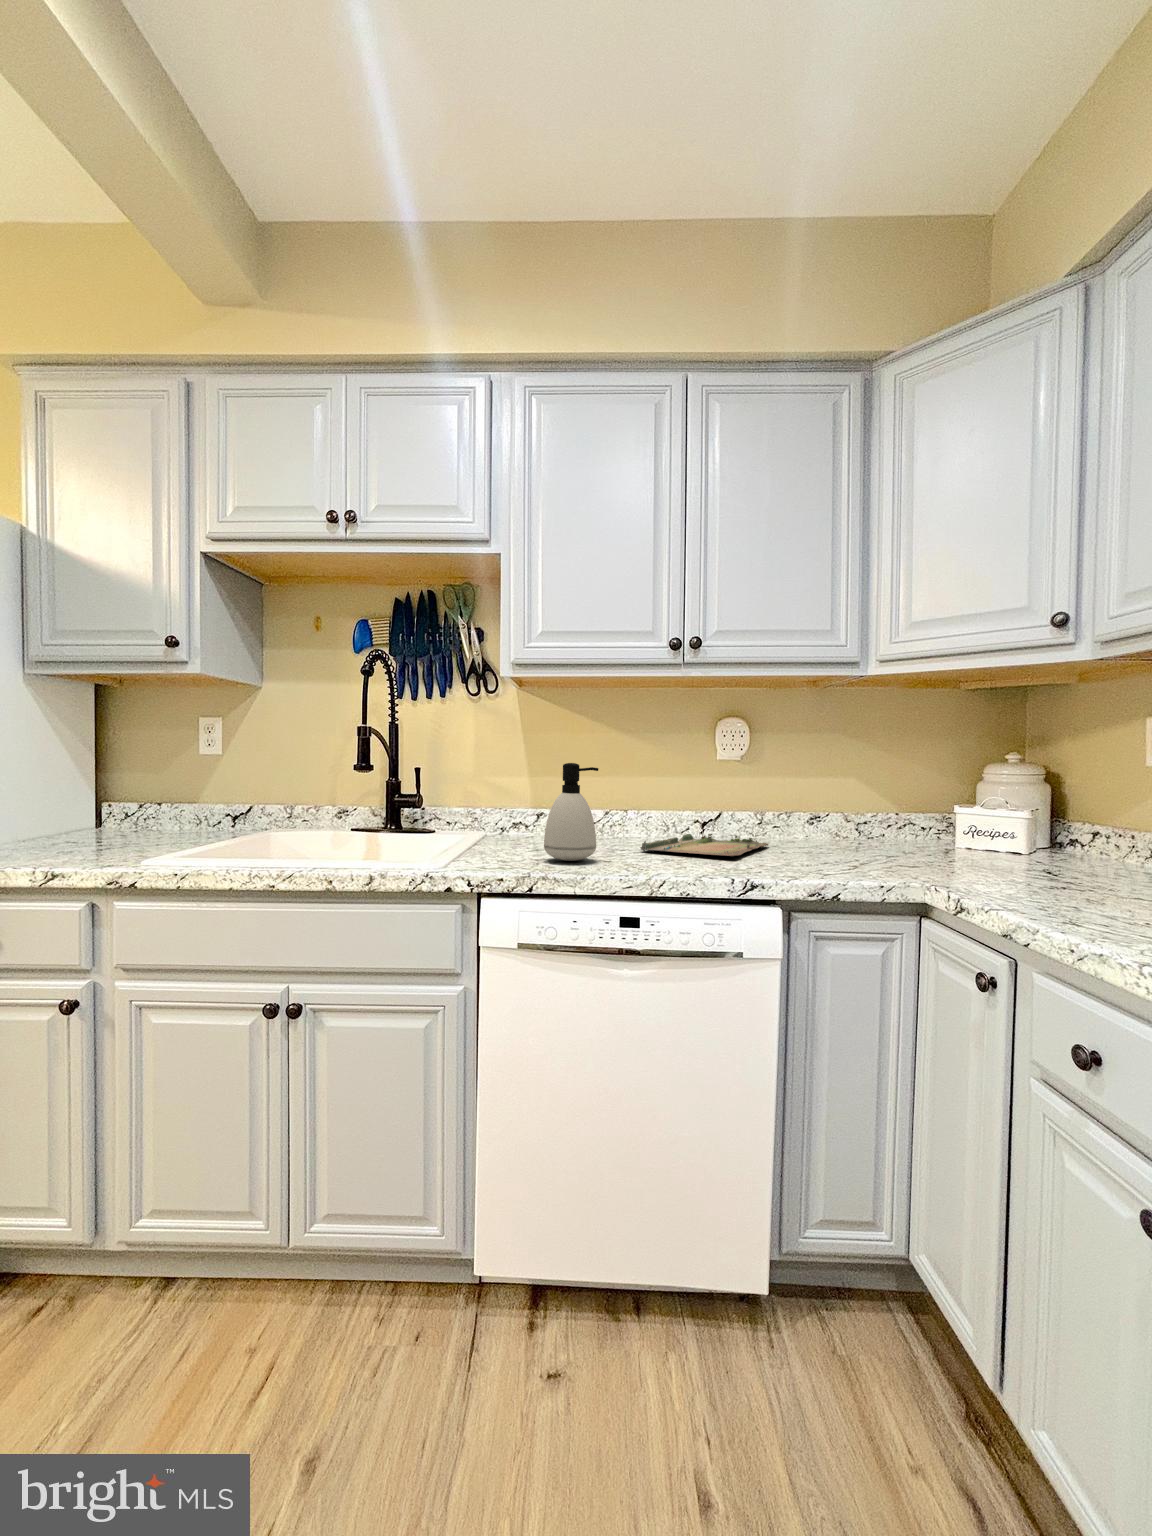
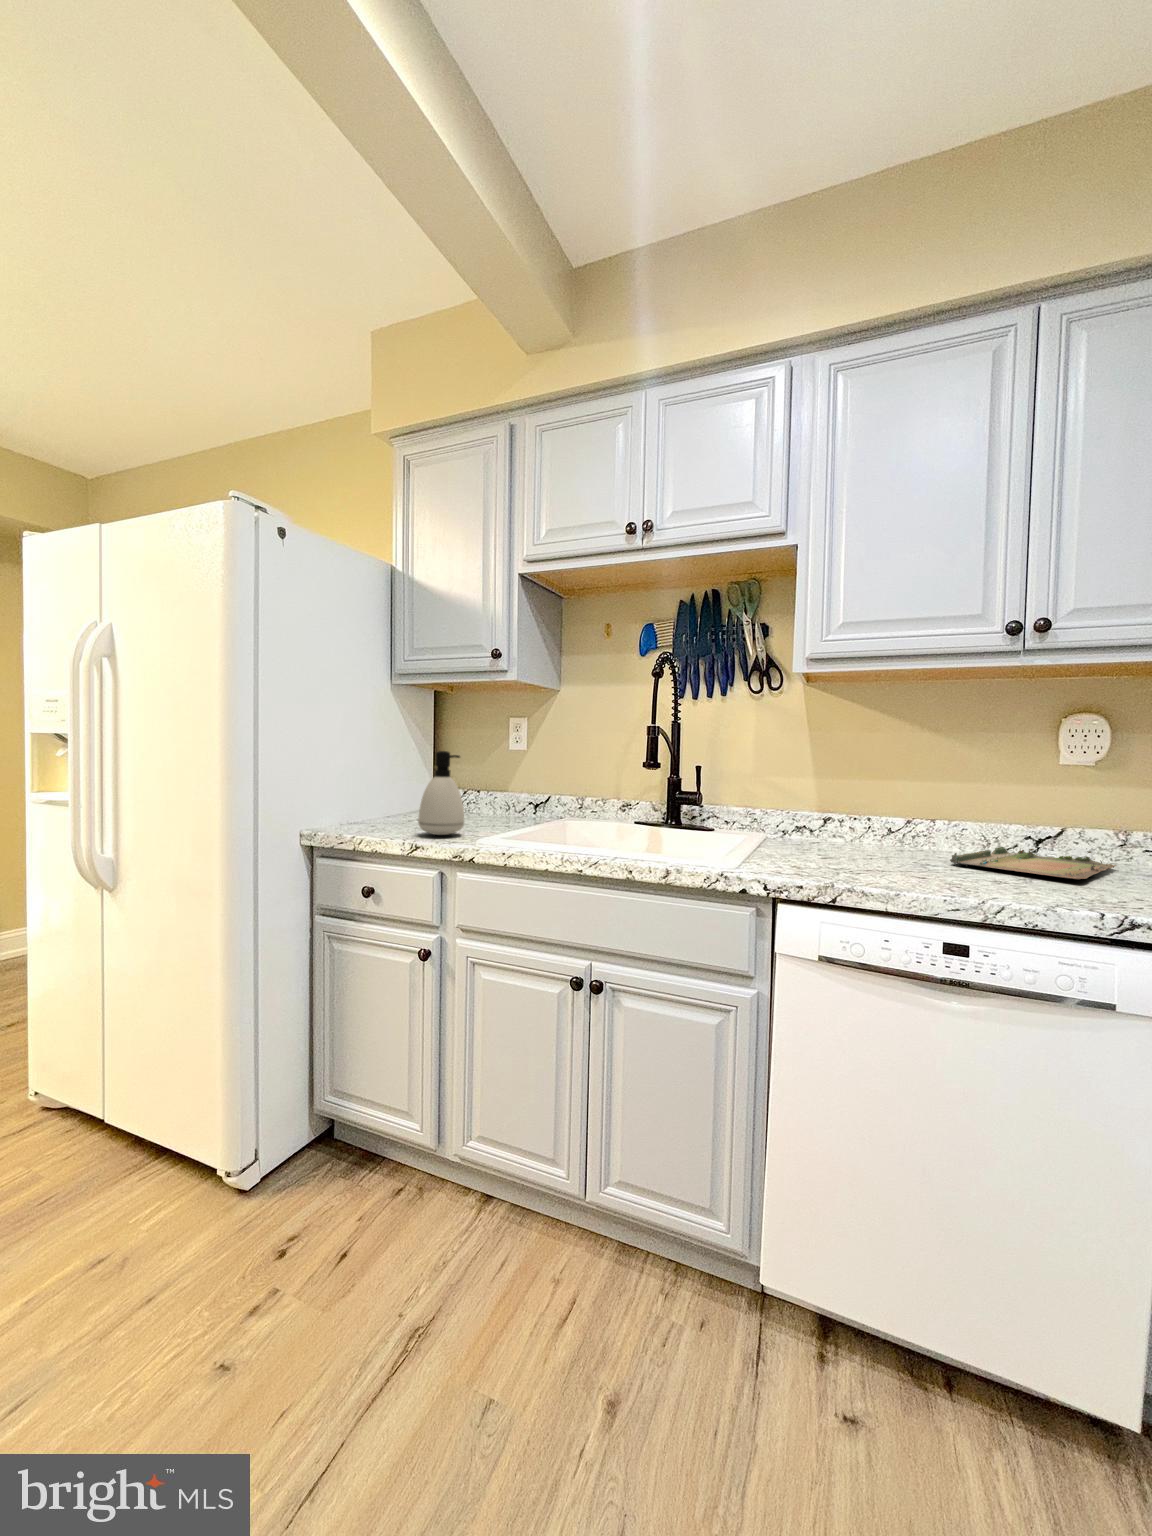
soap dispenser: present [544,763,598,861] -> present [418,751,464,835]

